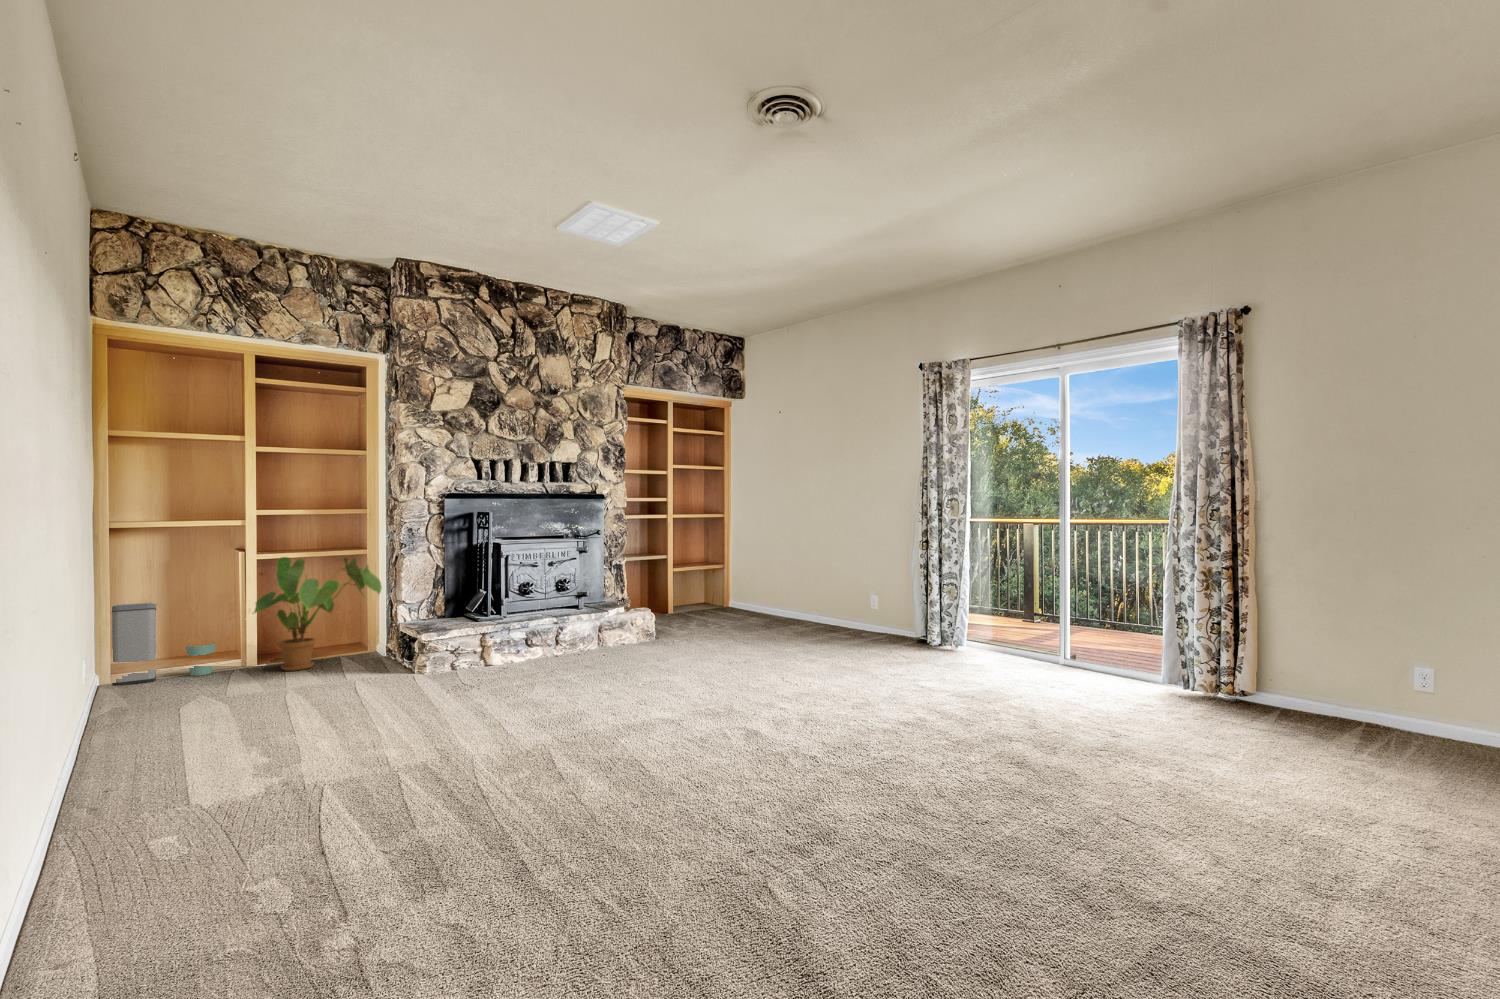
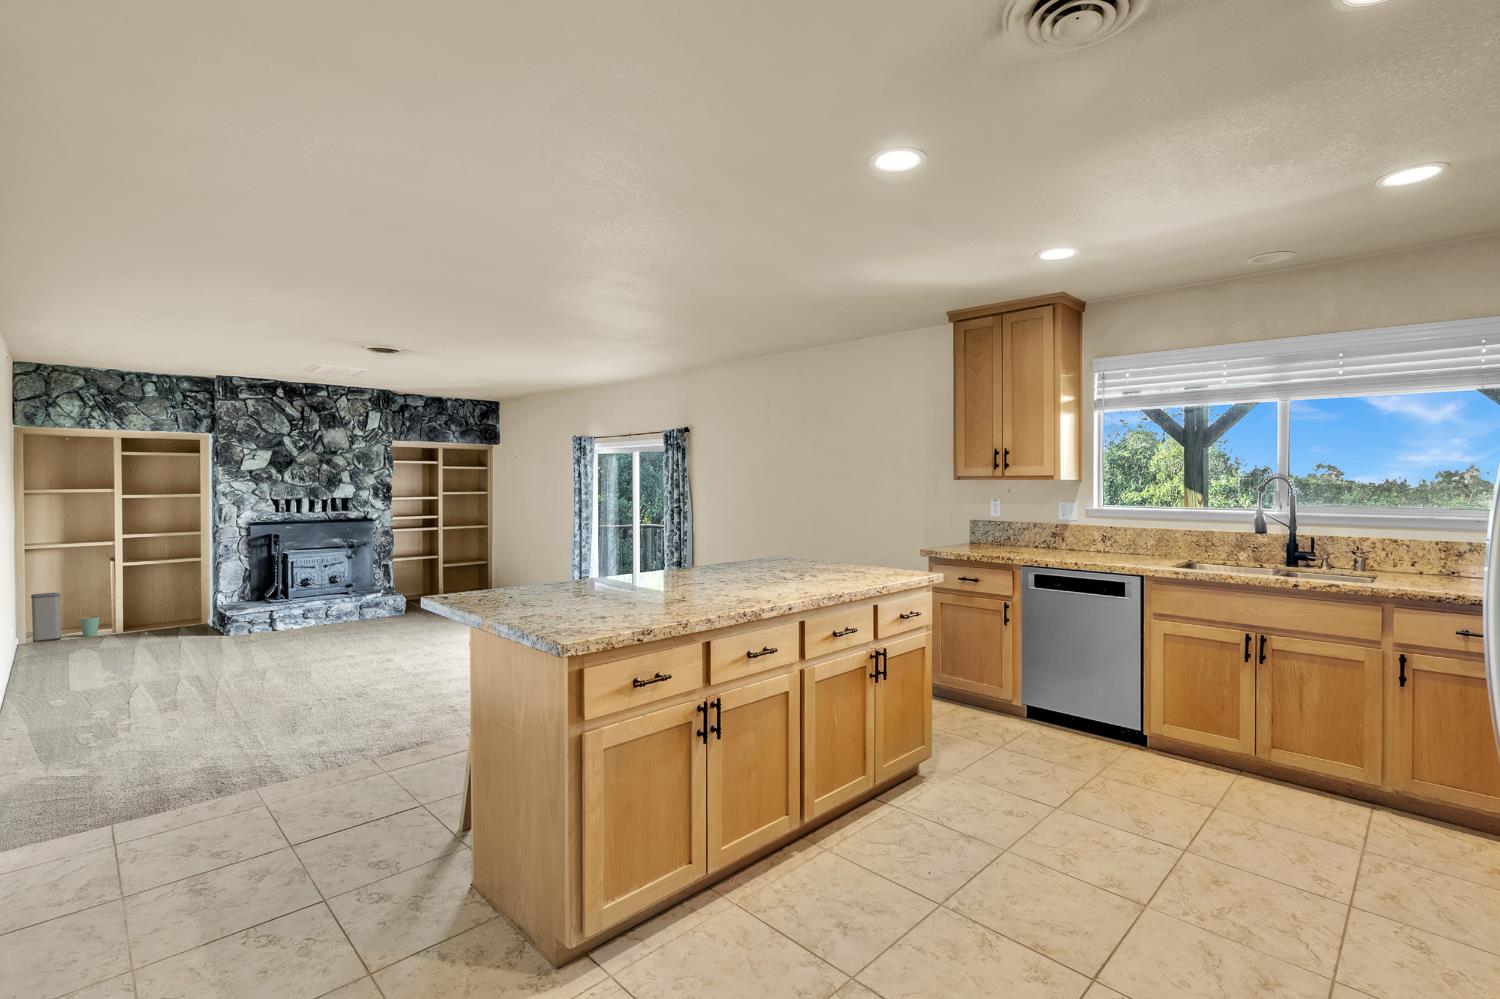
house plant: present [254,557,382,671] -> none [119,563,208,634]

